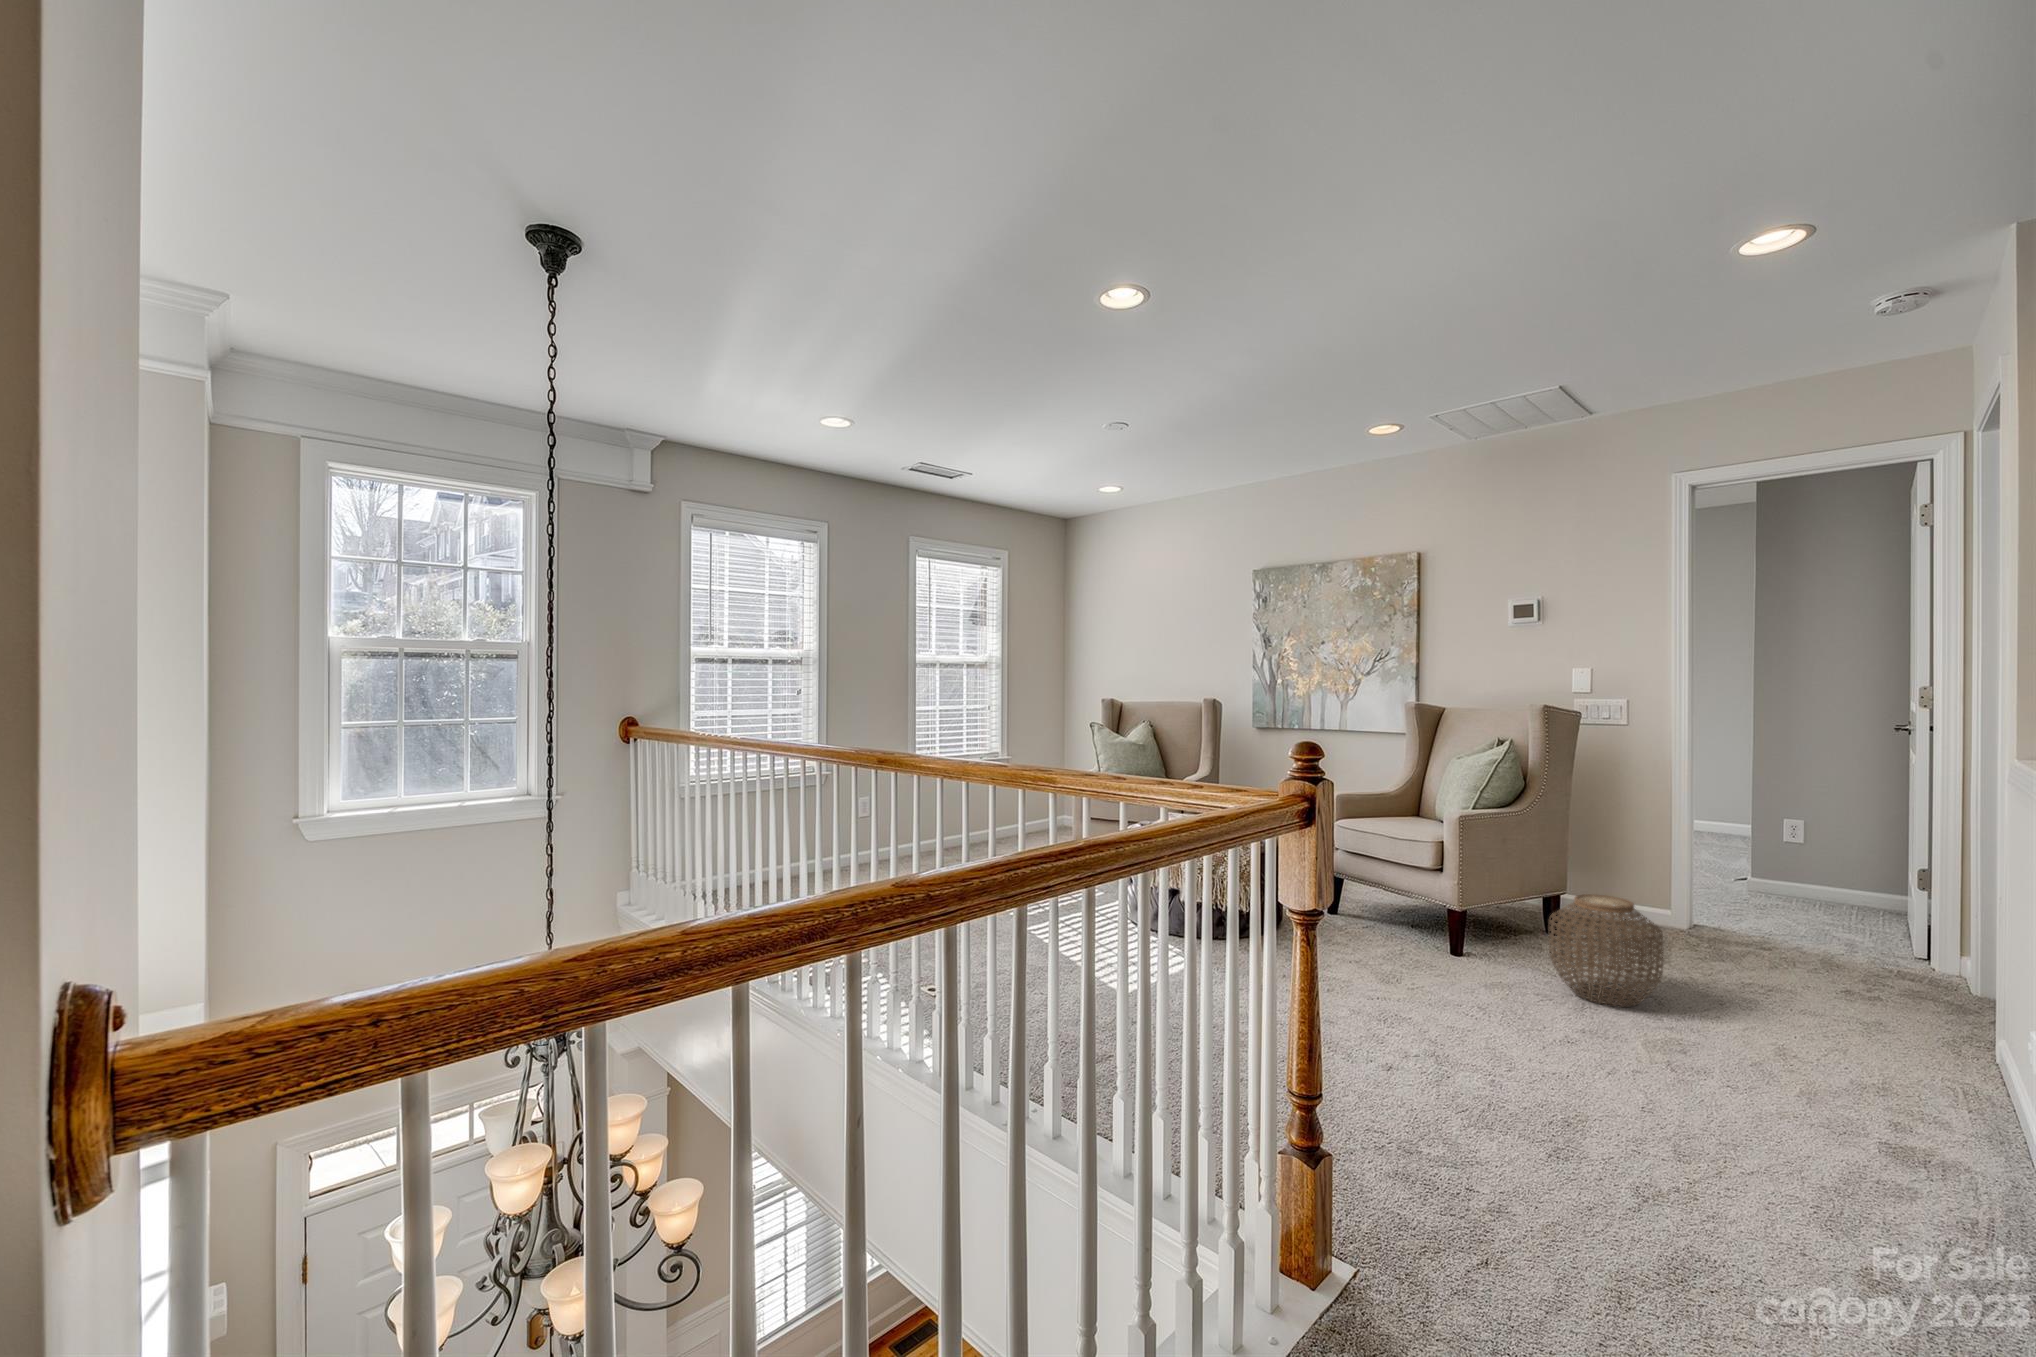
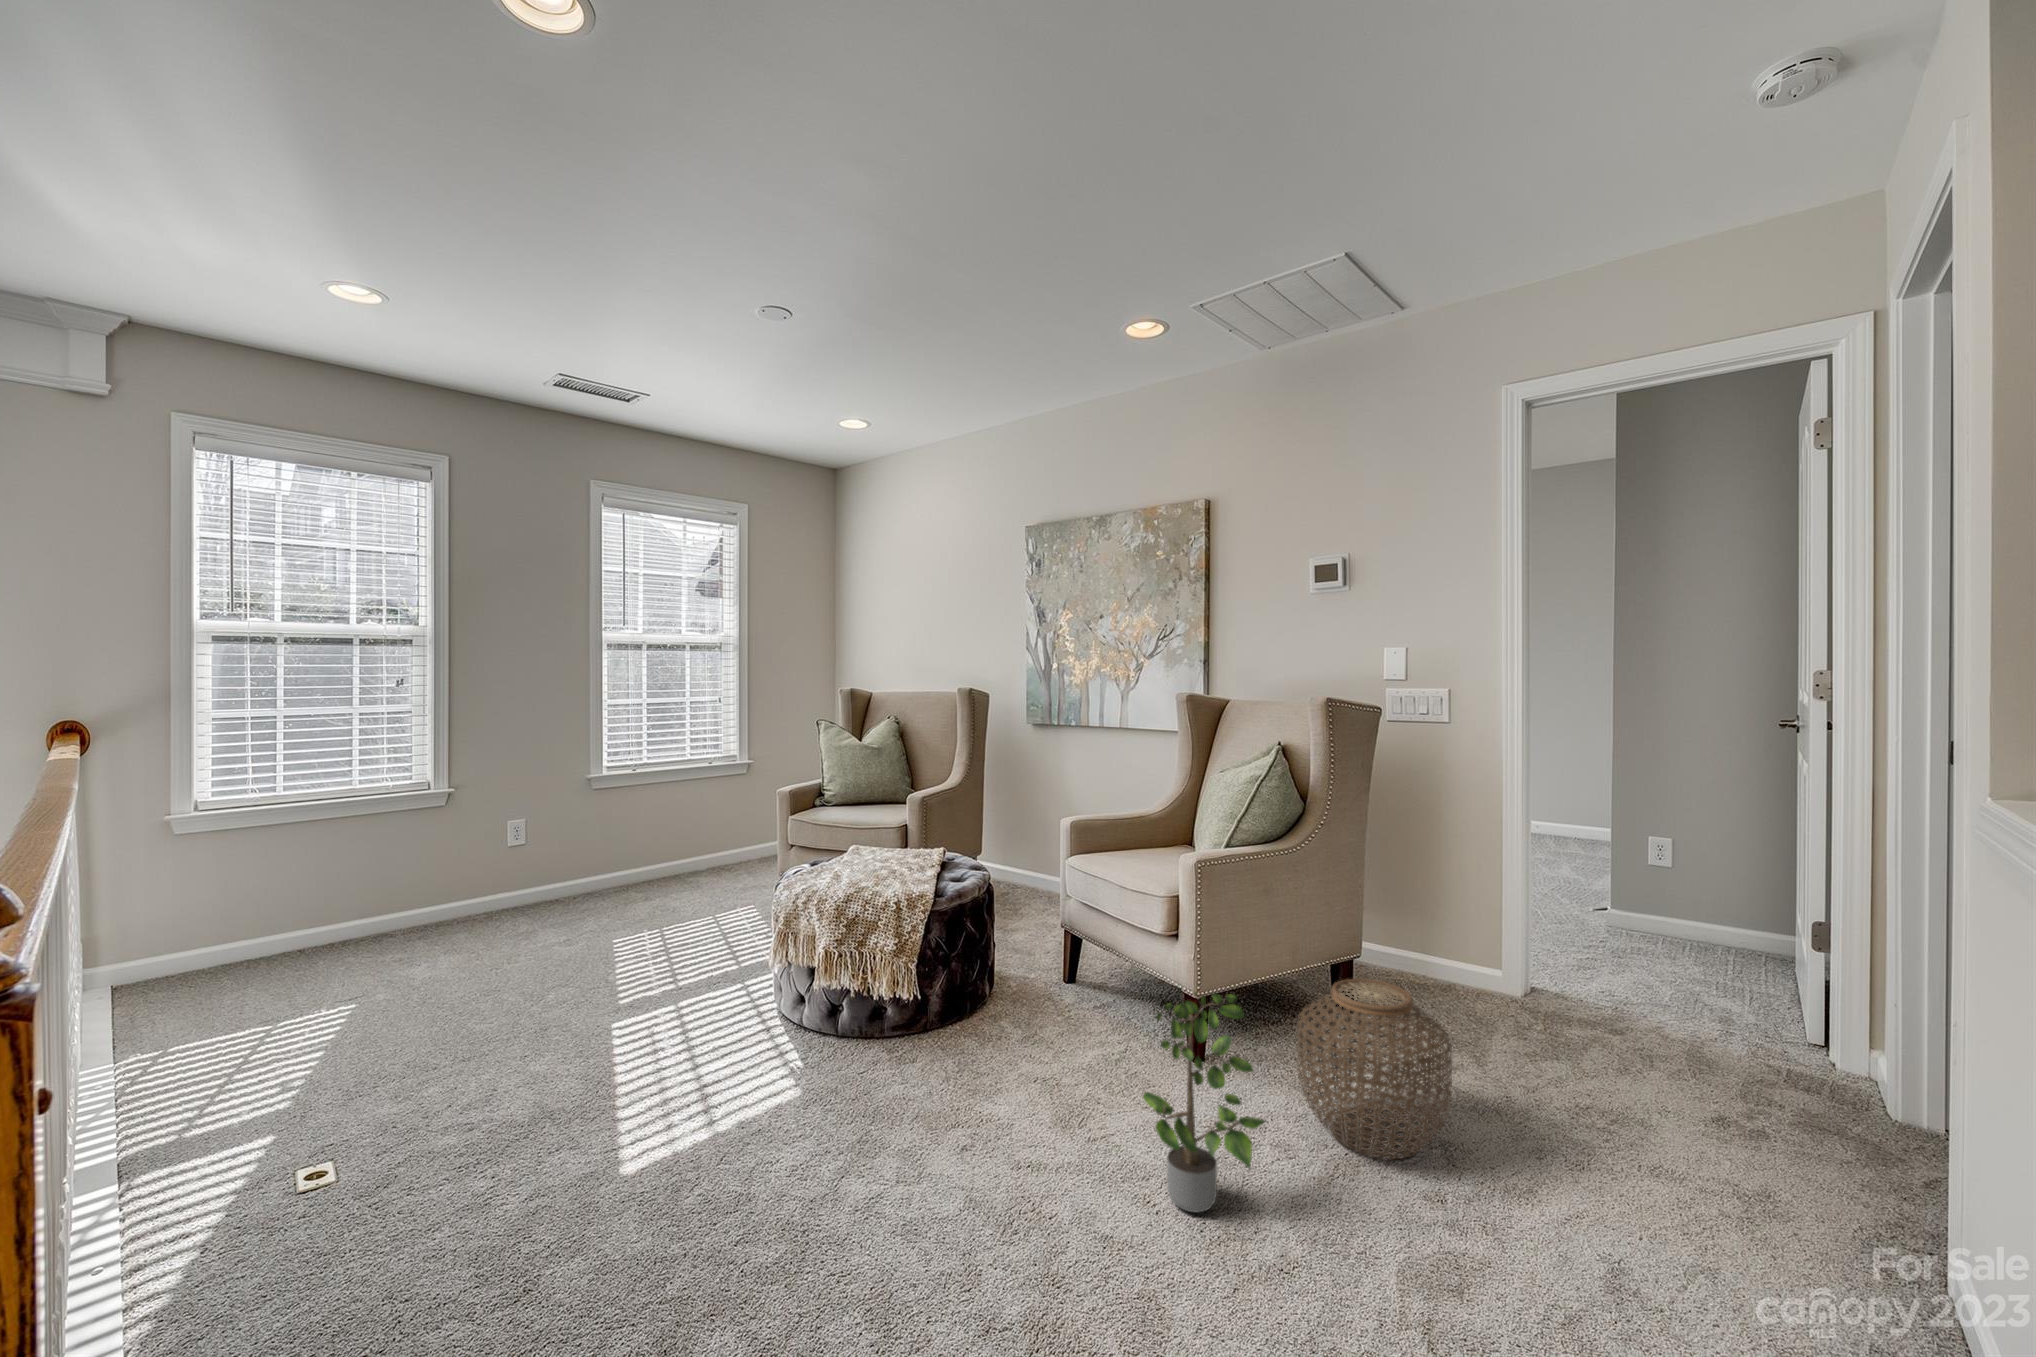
potted plant: none [1464,887,1549,1025] -> present [1143,993,1266,1212]

